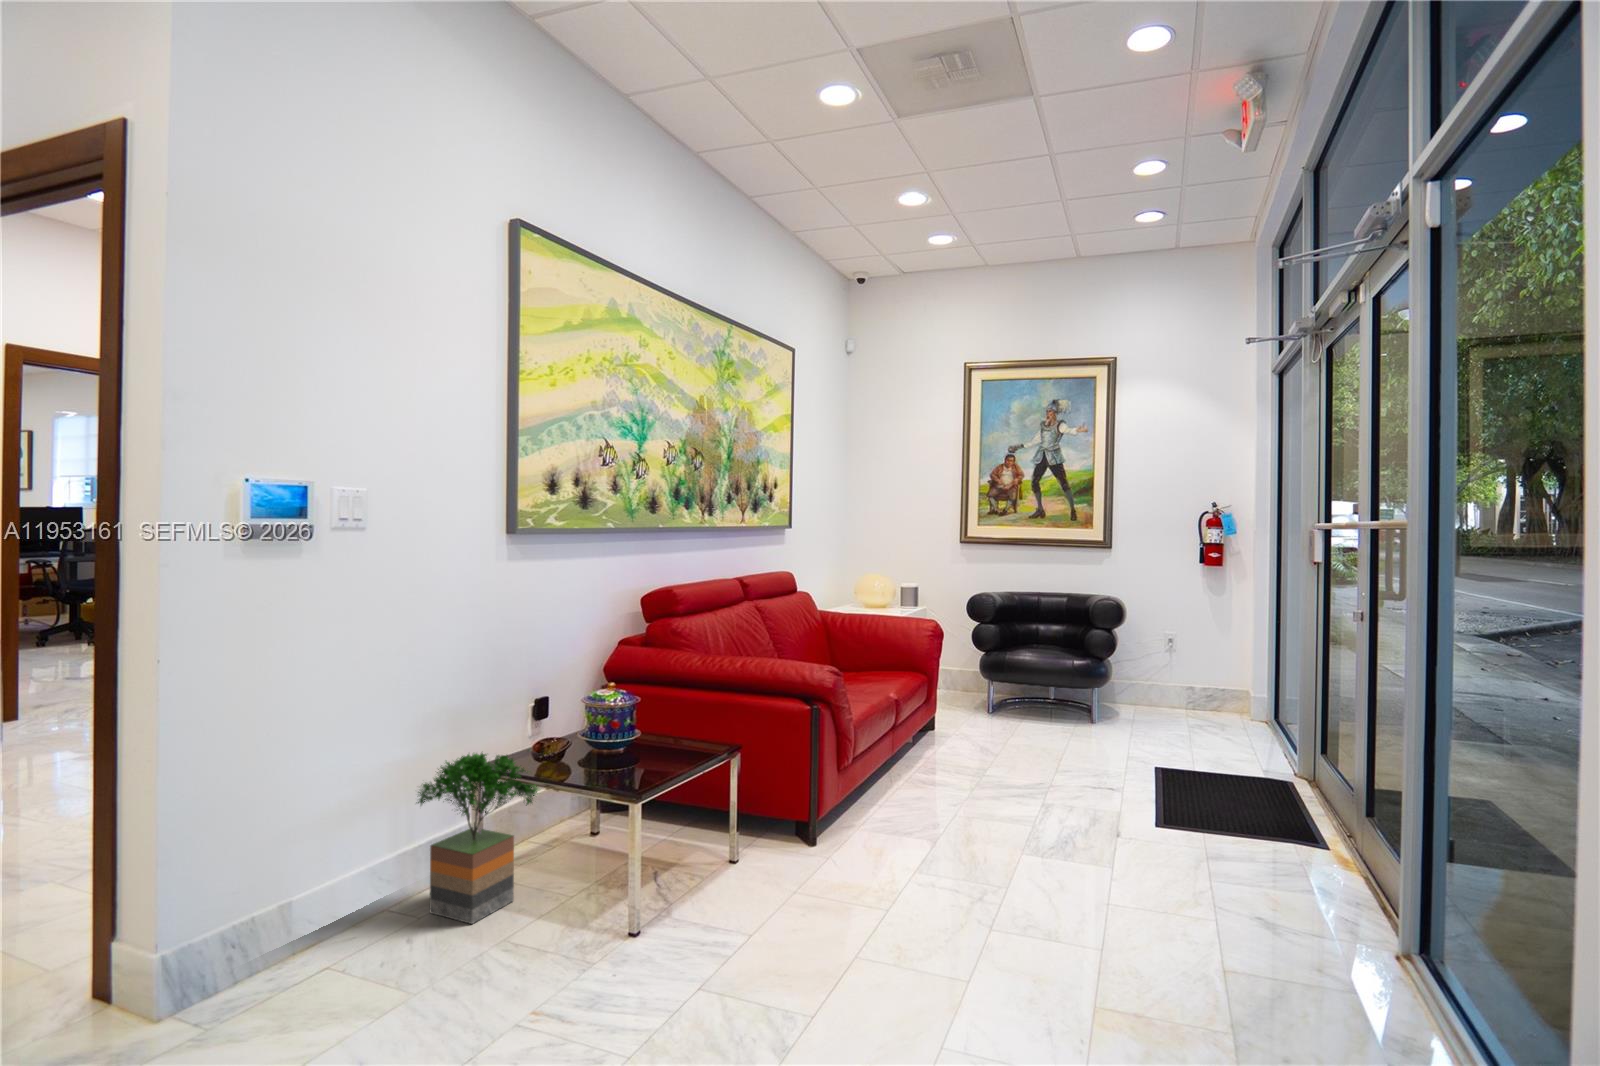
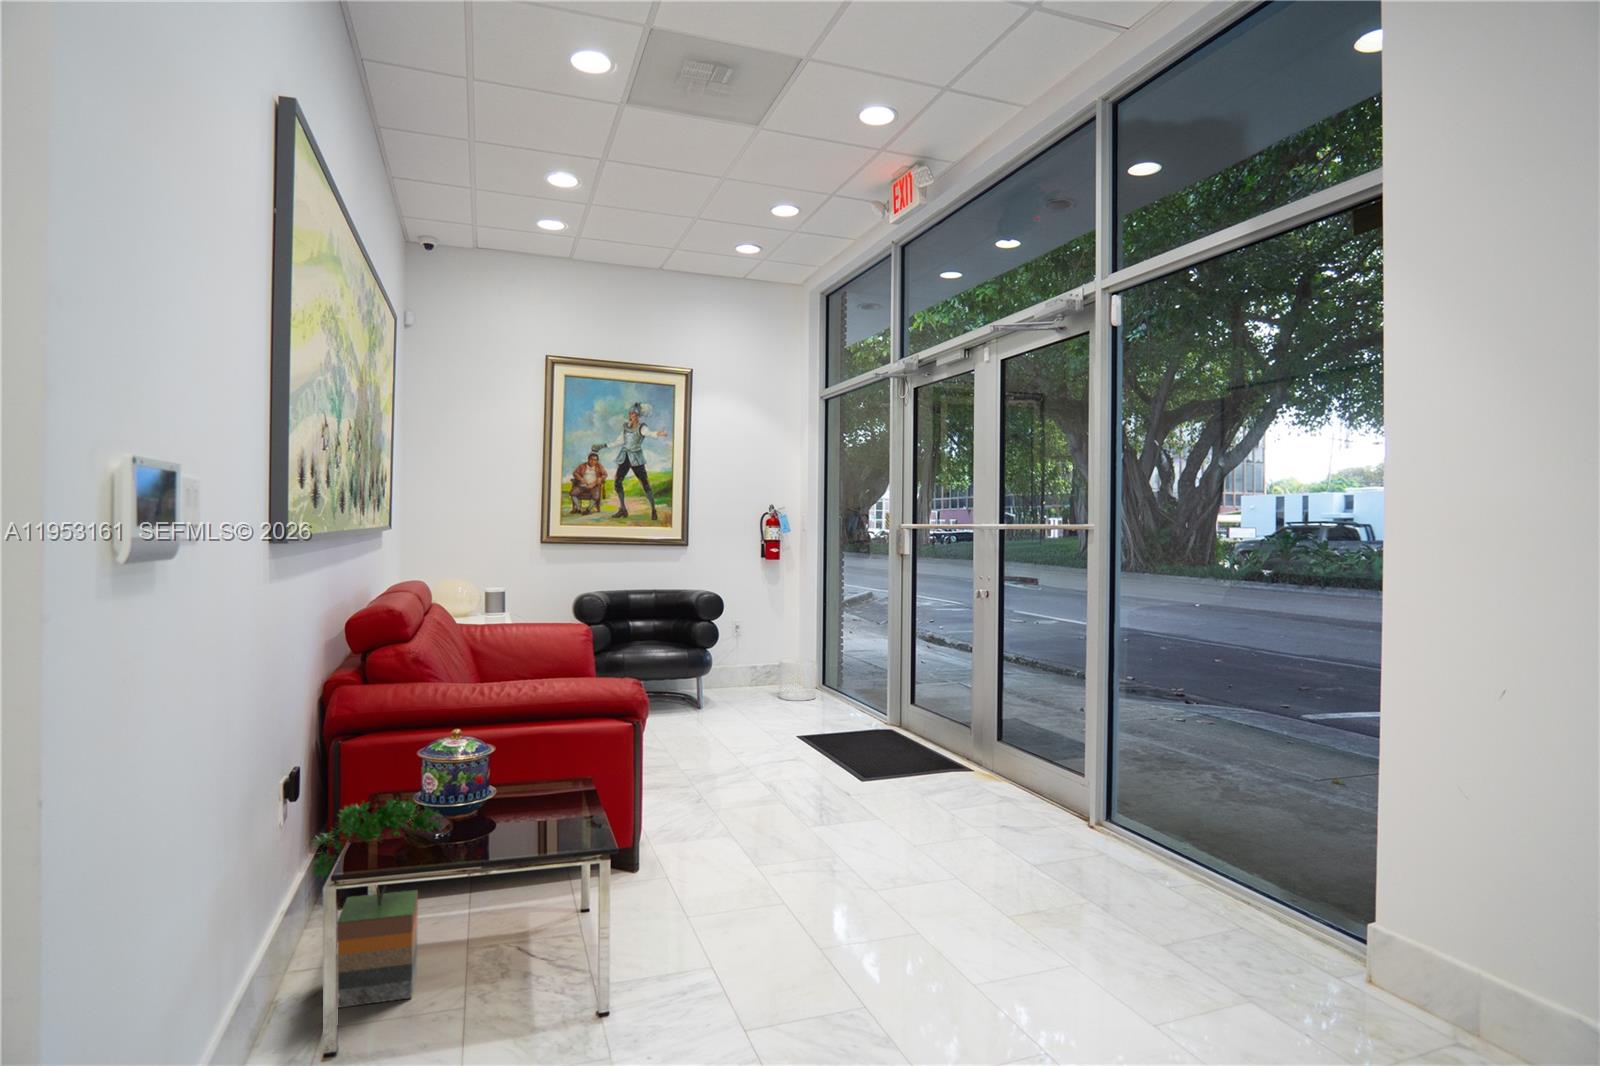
waste basket: none [1214,679,1262,730] -> present [779,659,816,701]

